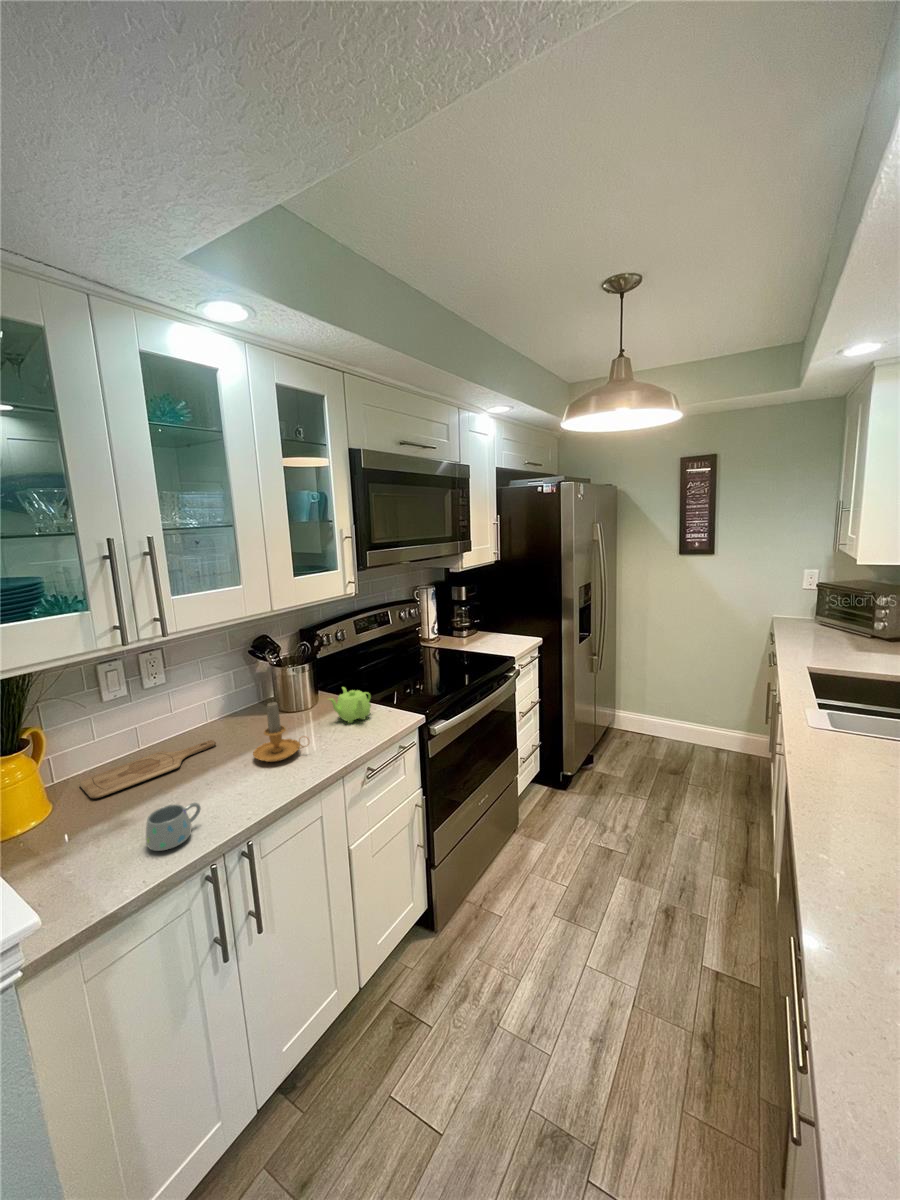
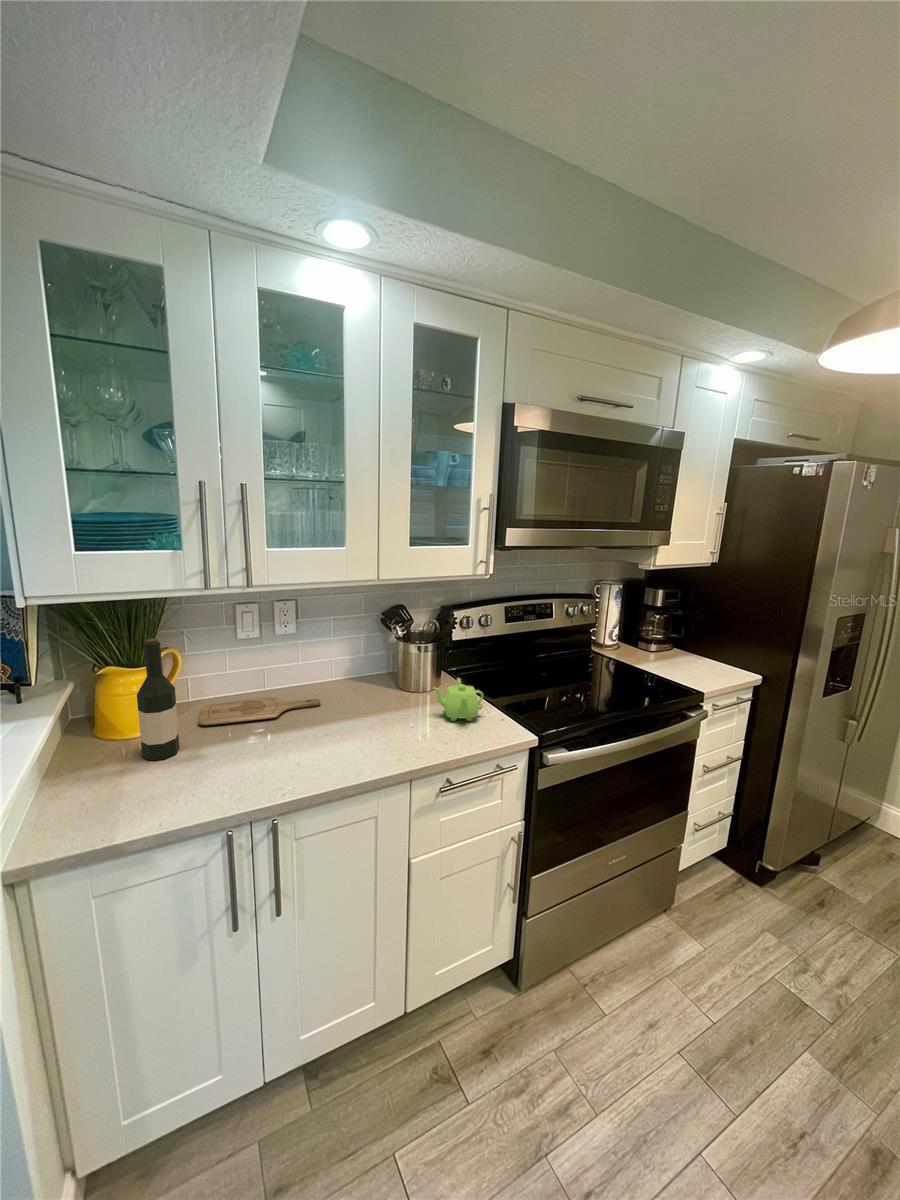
candle: present [253,702,309,762] -> none [337,675,391,741]
wine bottle: none [34,712,91,846] -> present [137,638,179,760]
mug: present [145,803,201,851] -> none [194,754,251,798]

